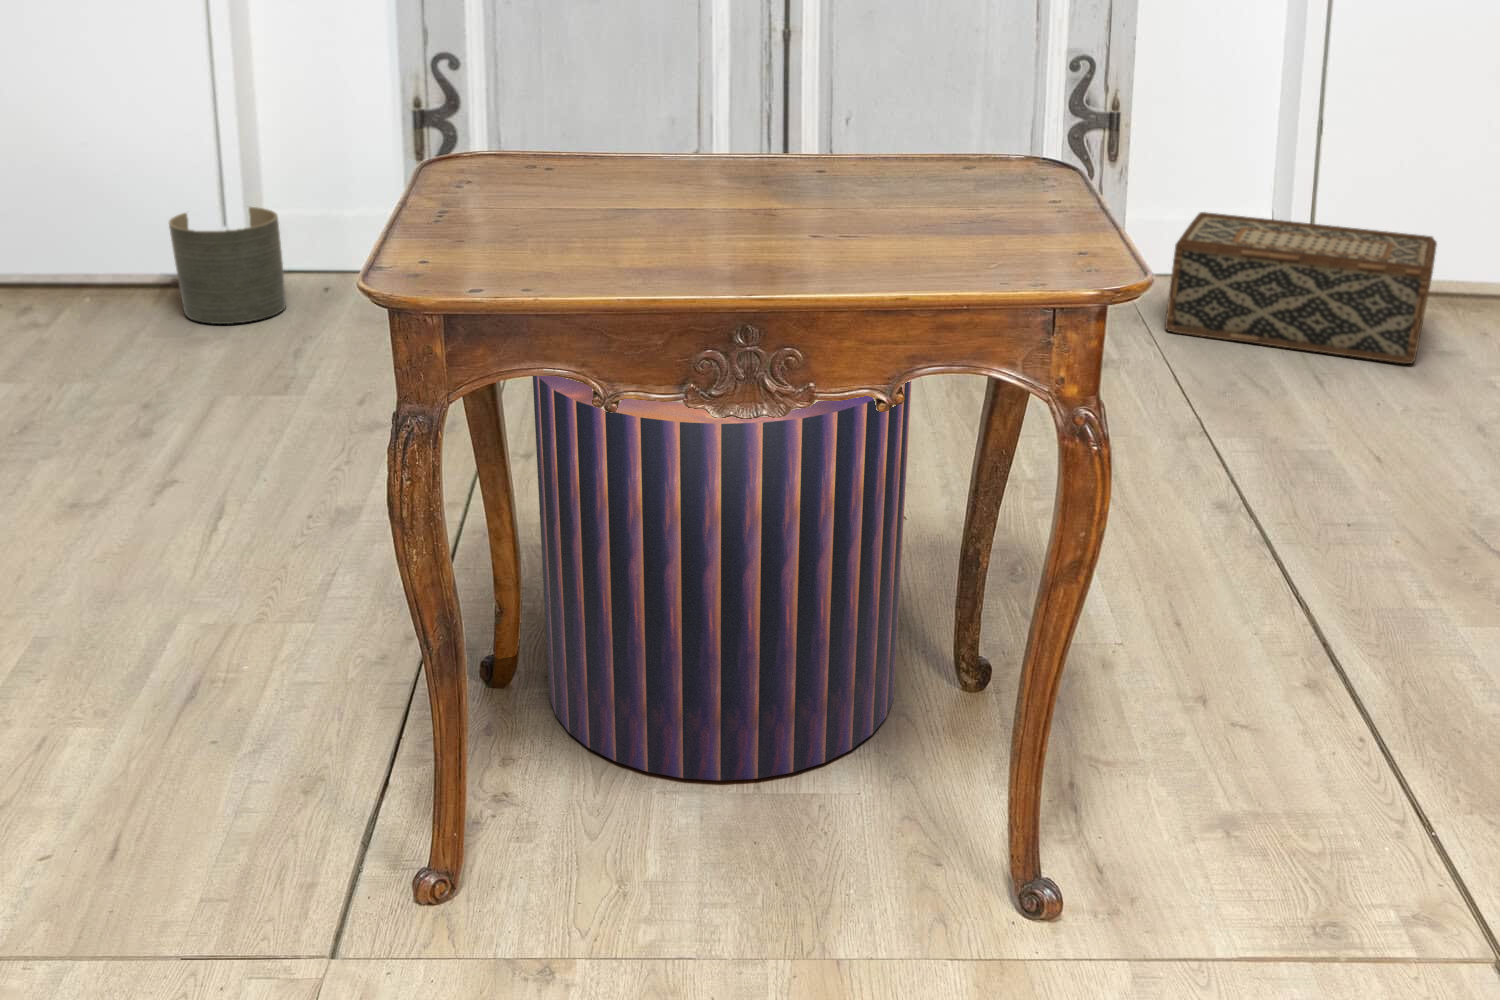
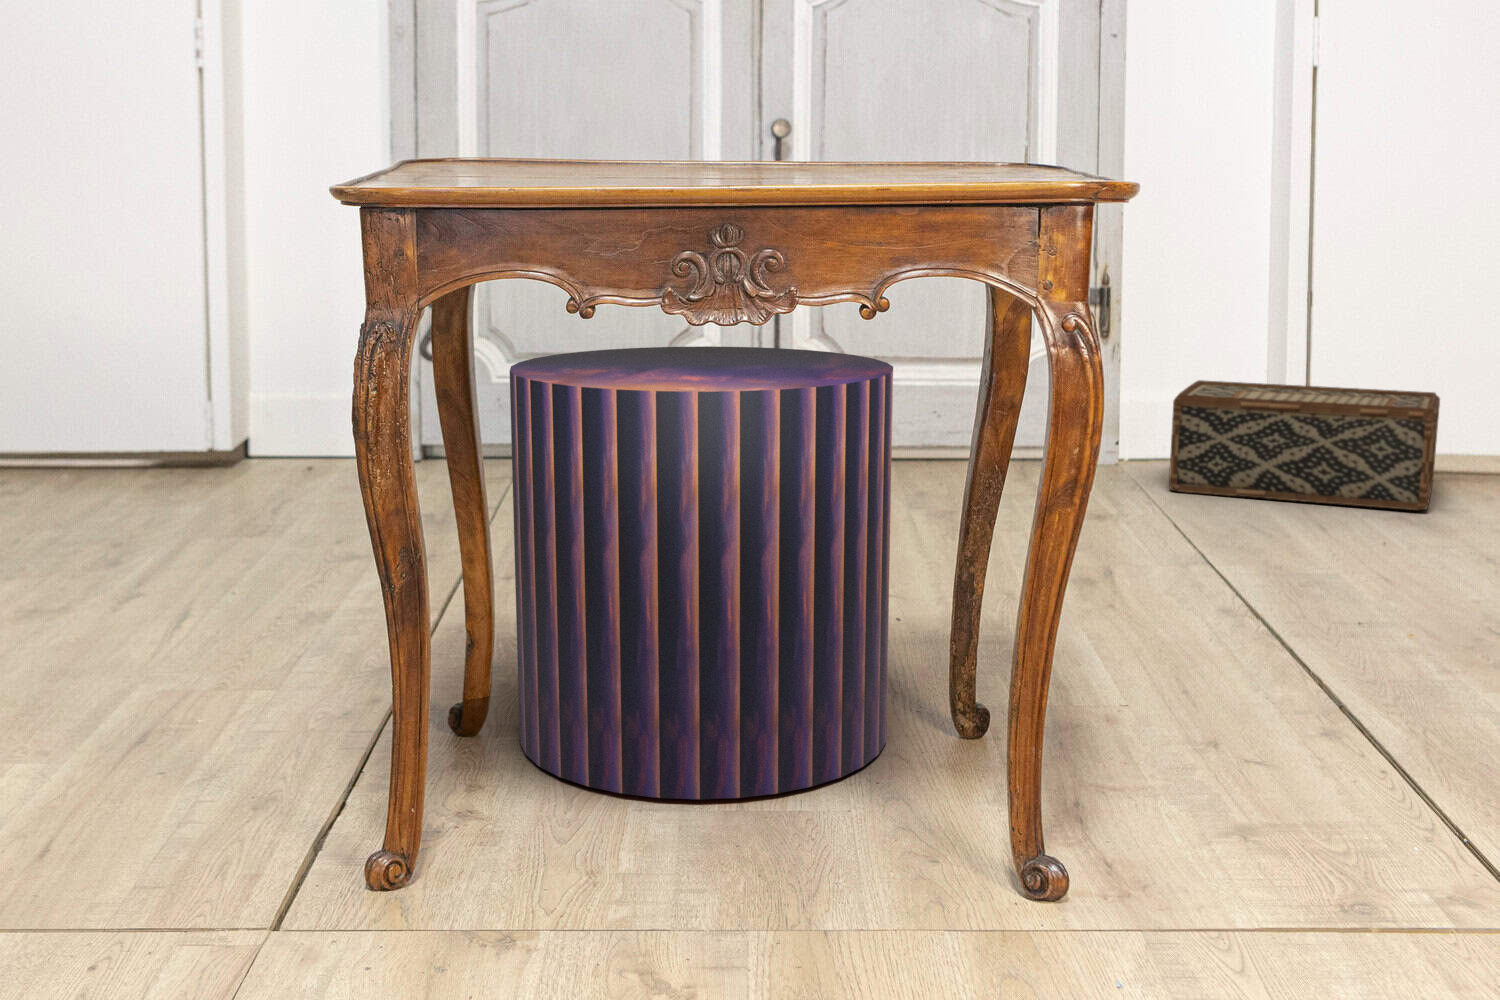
planter: present [169,207,286,324] -> none [152,380,265,490]

